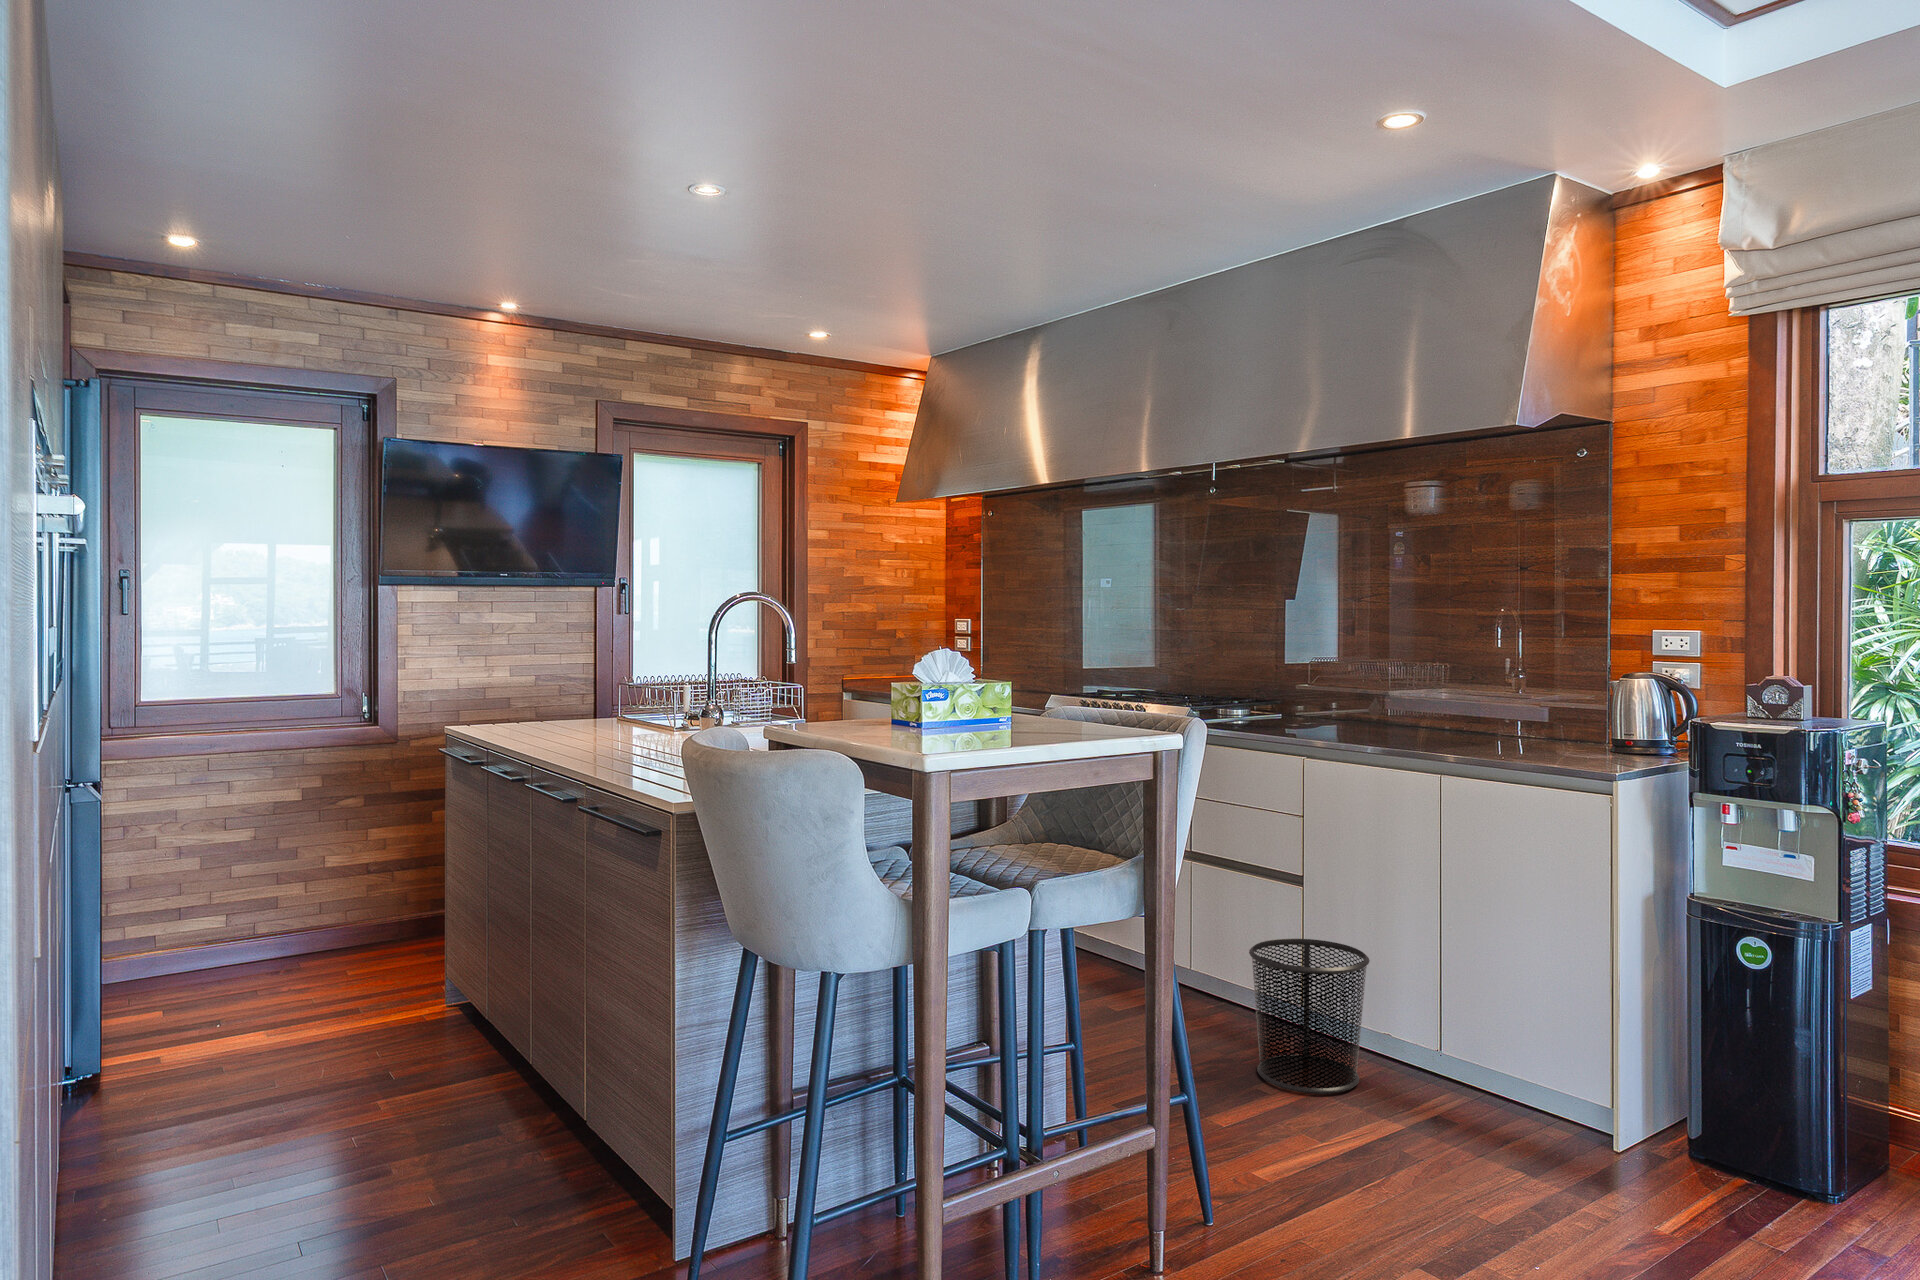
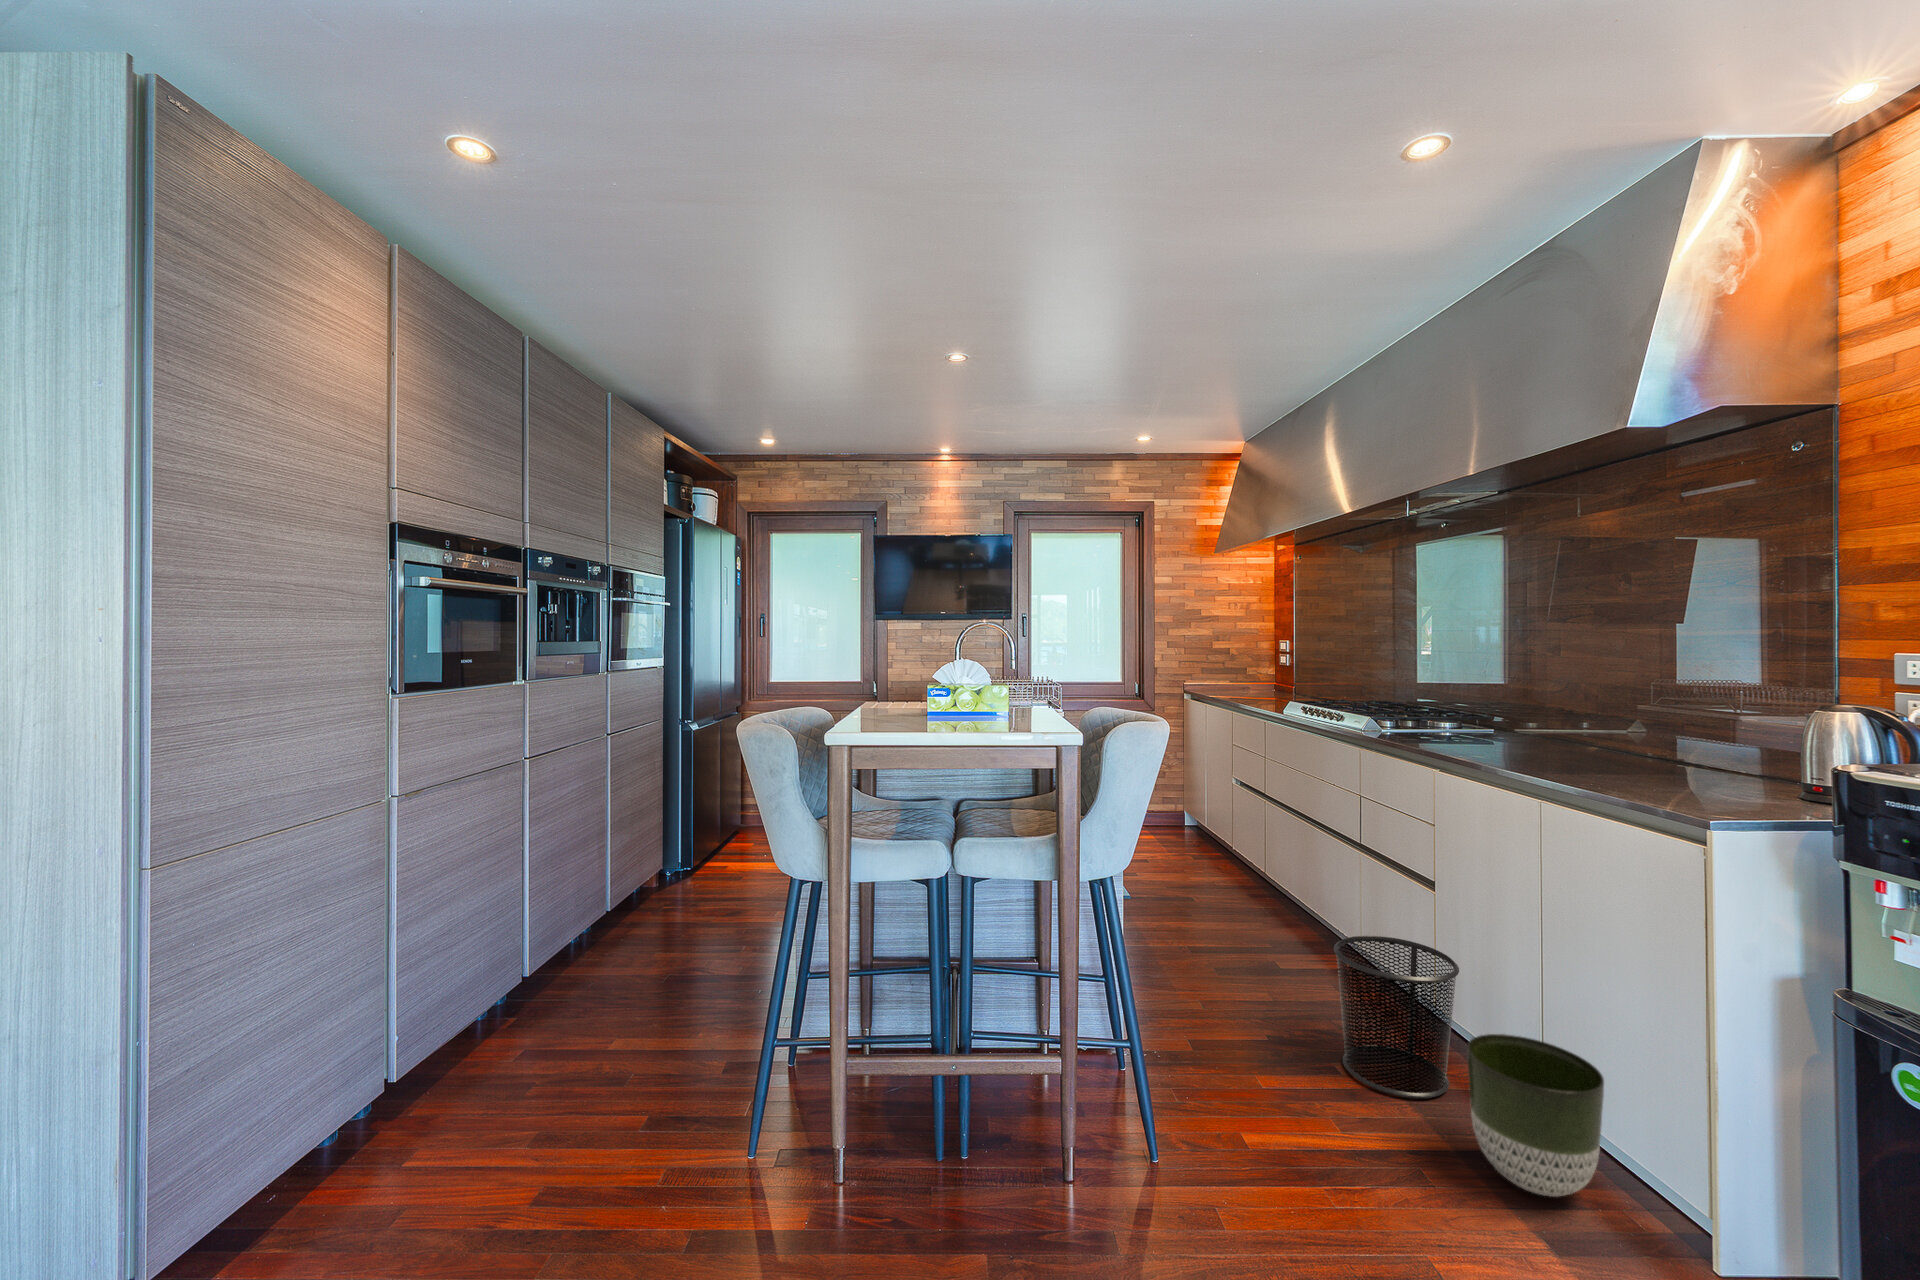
planter: none [1419,1000,1531,1134] -> present [1467,1034,1604,1197]

